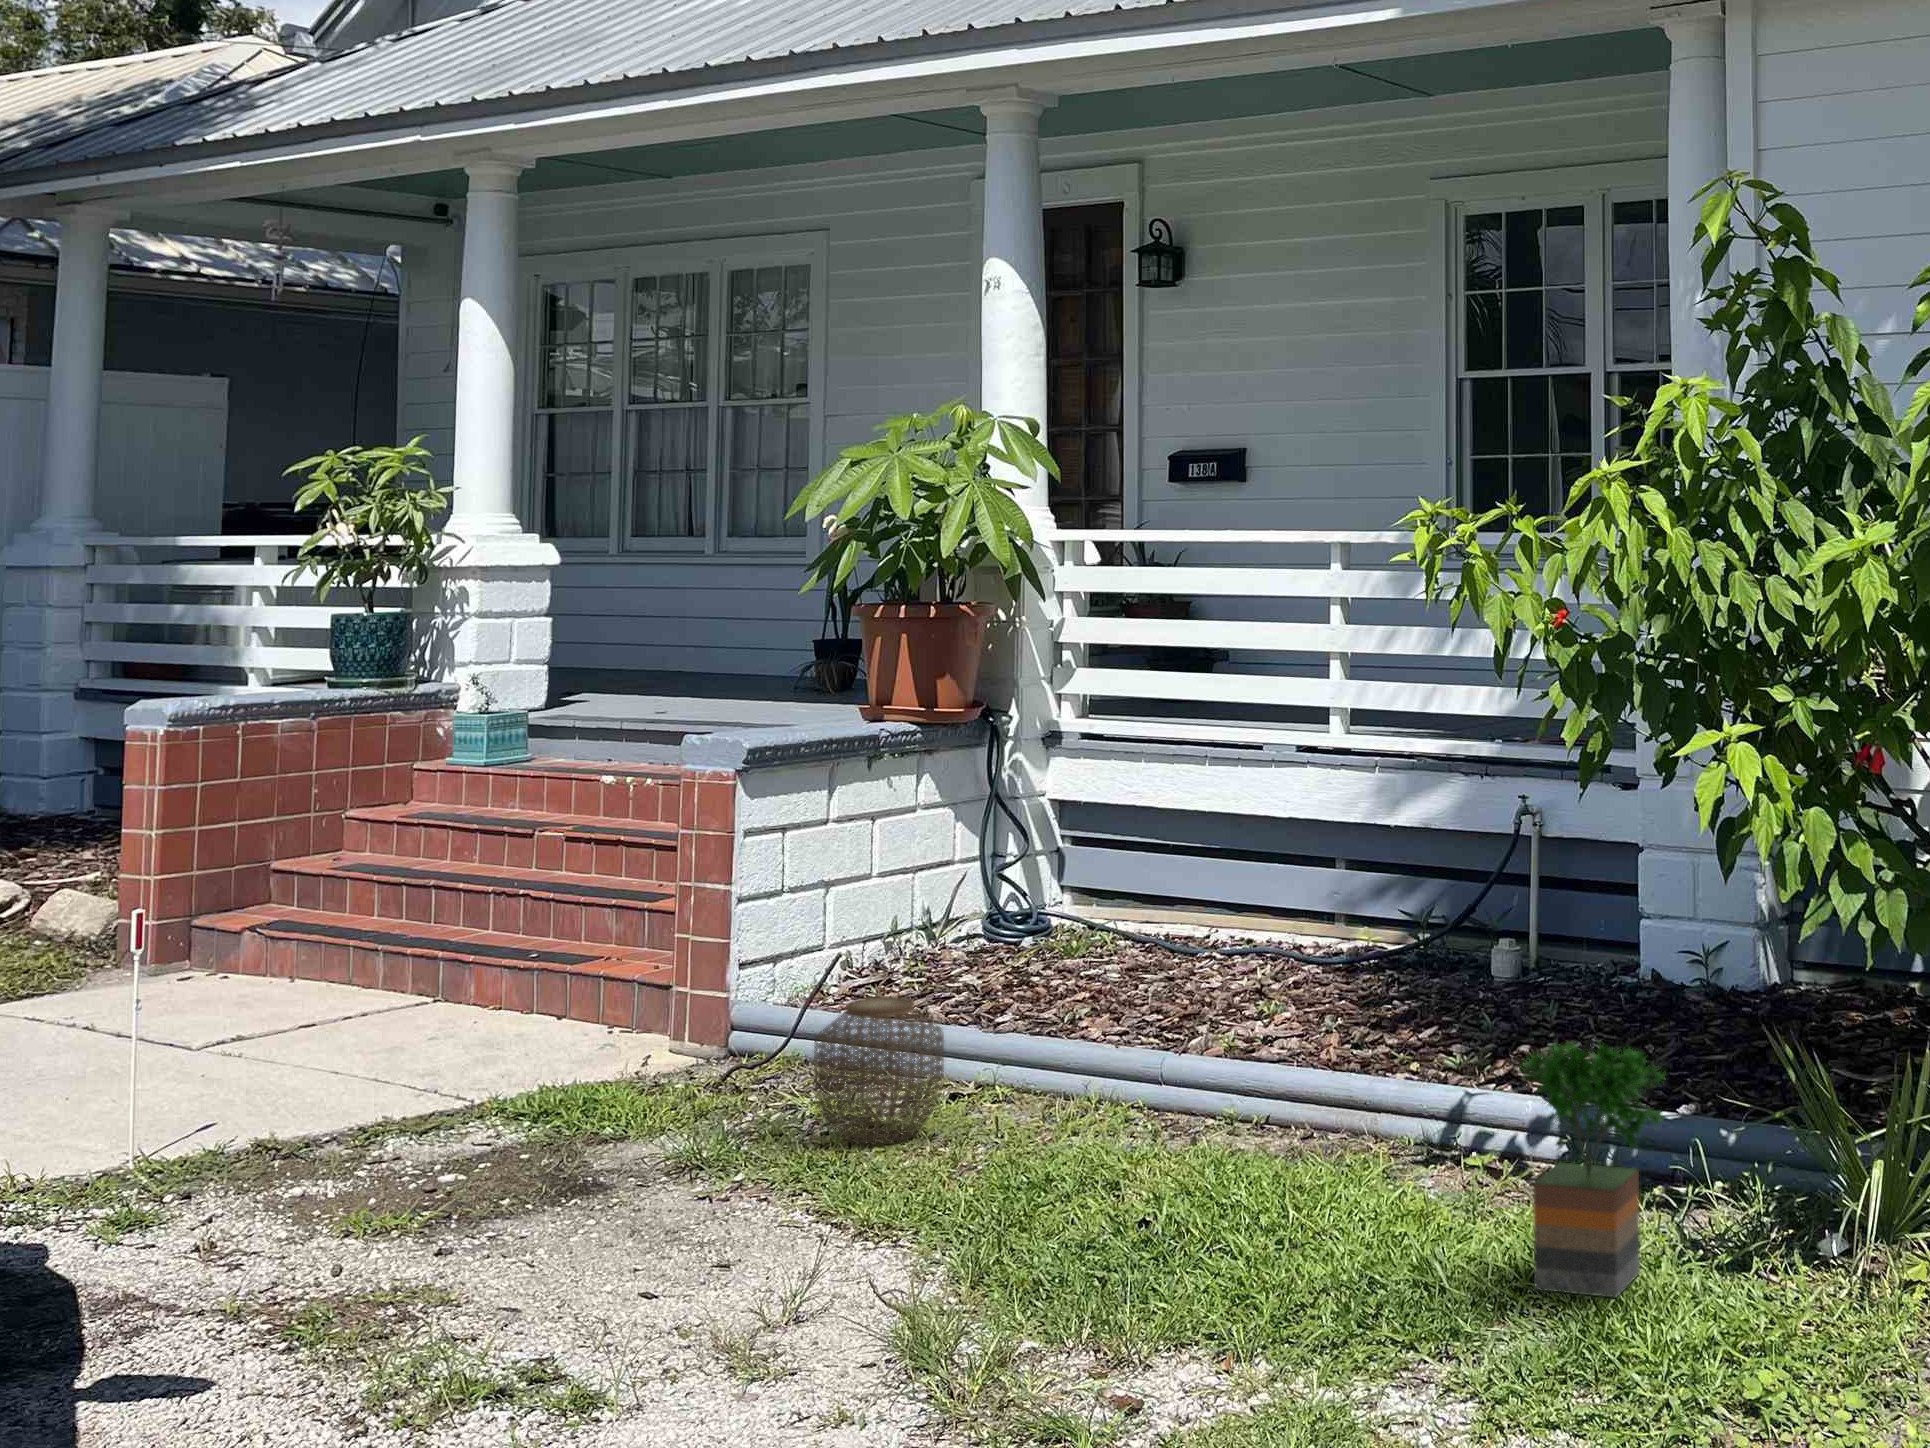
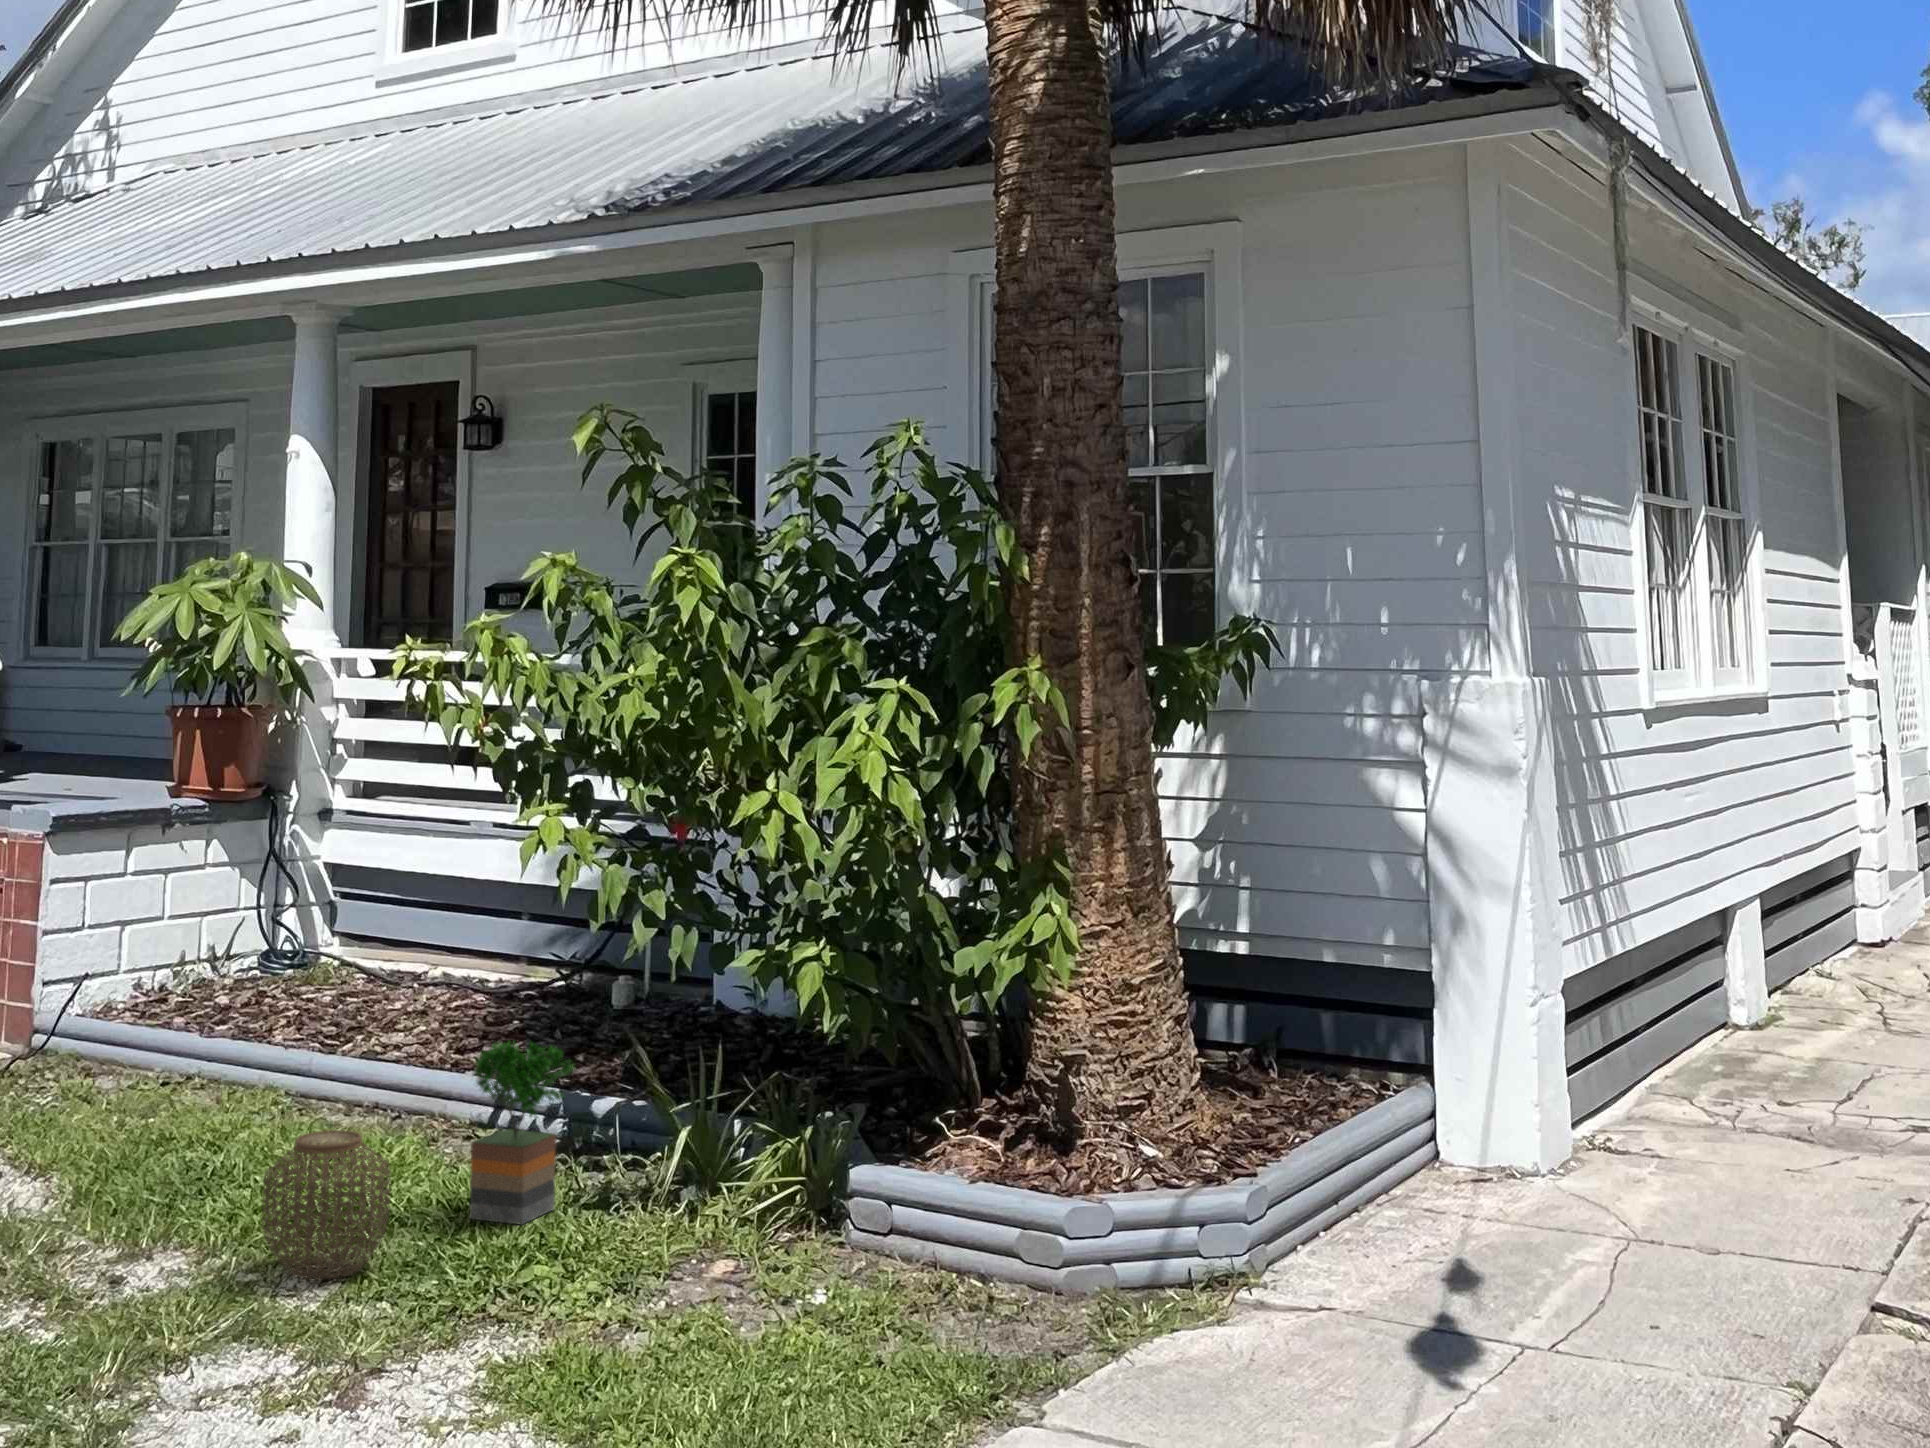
woven basket: present [813,996,944,1145] -> present [263,1130,390,1280]

